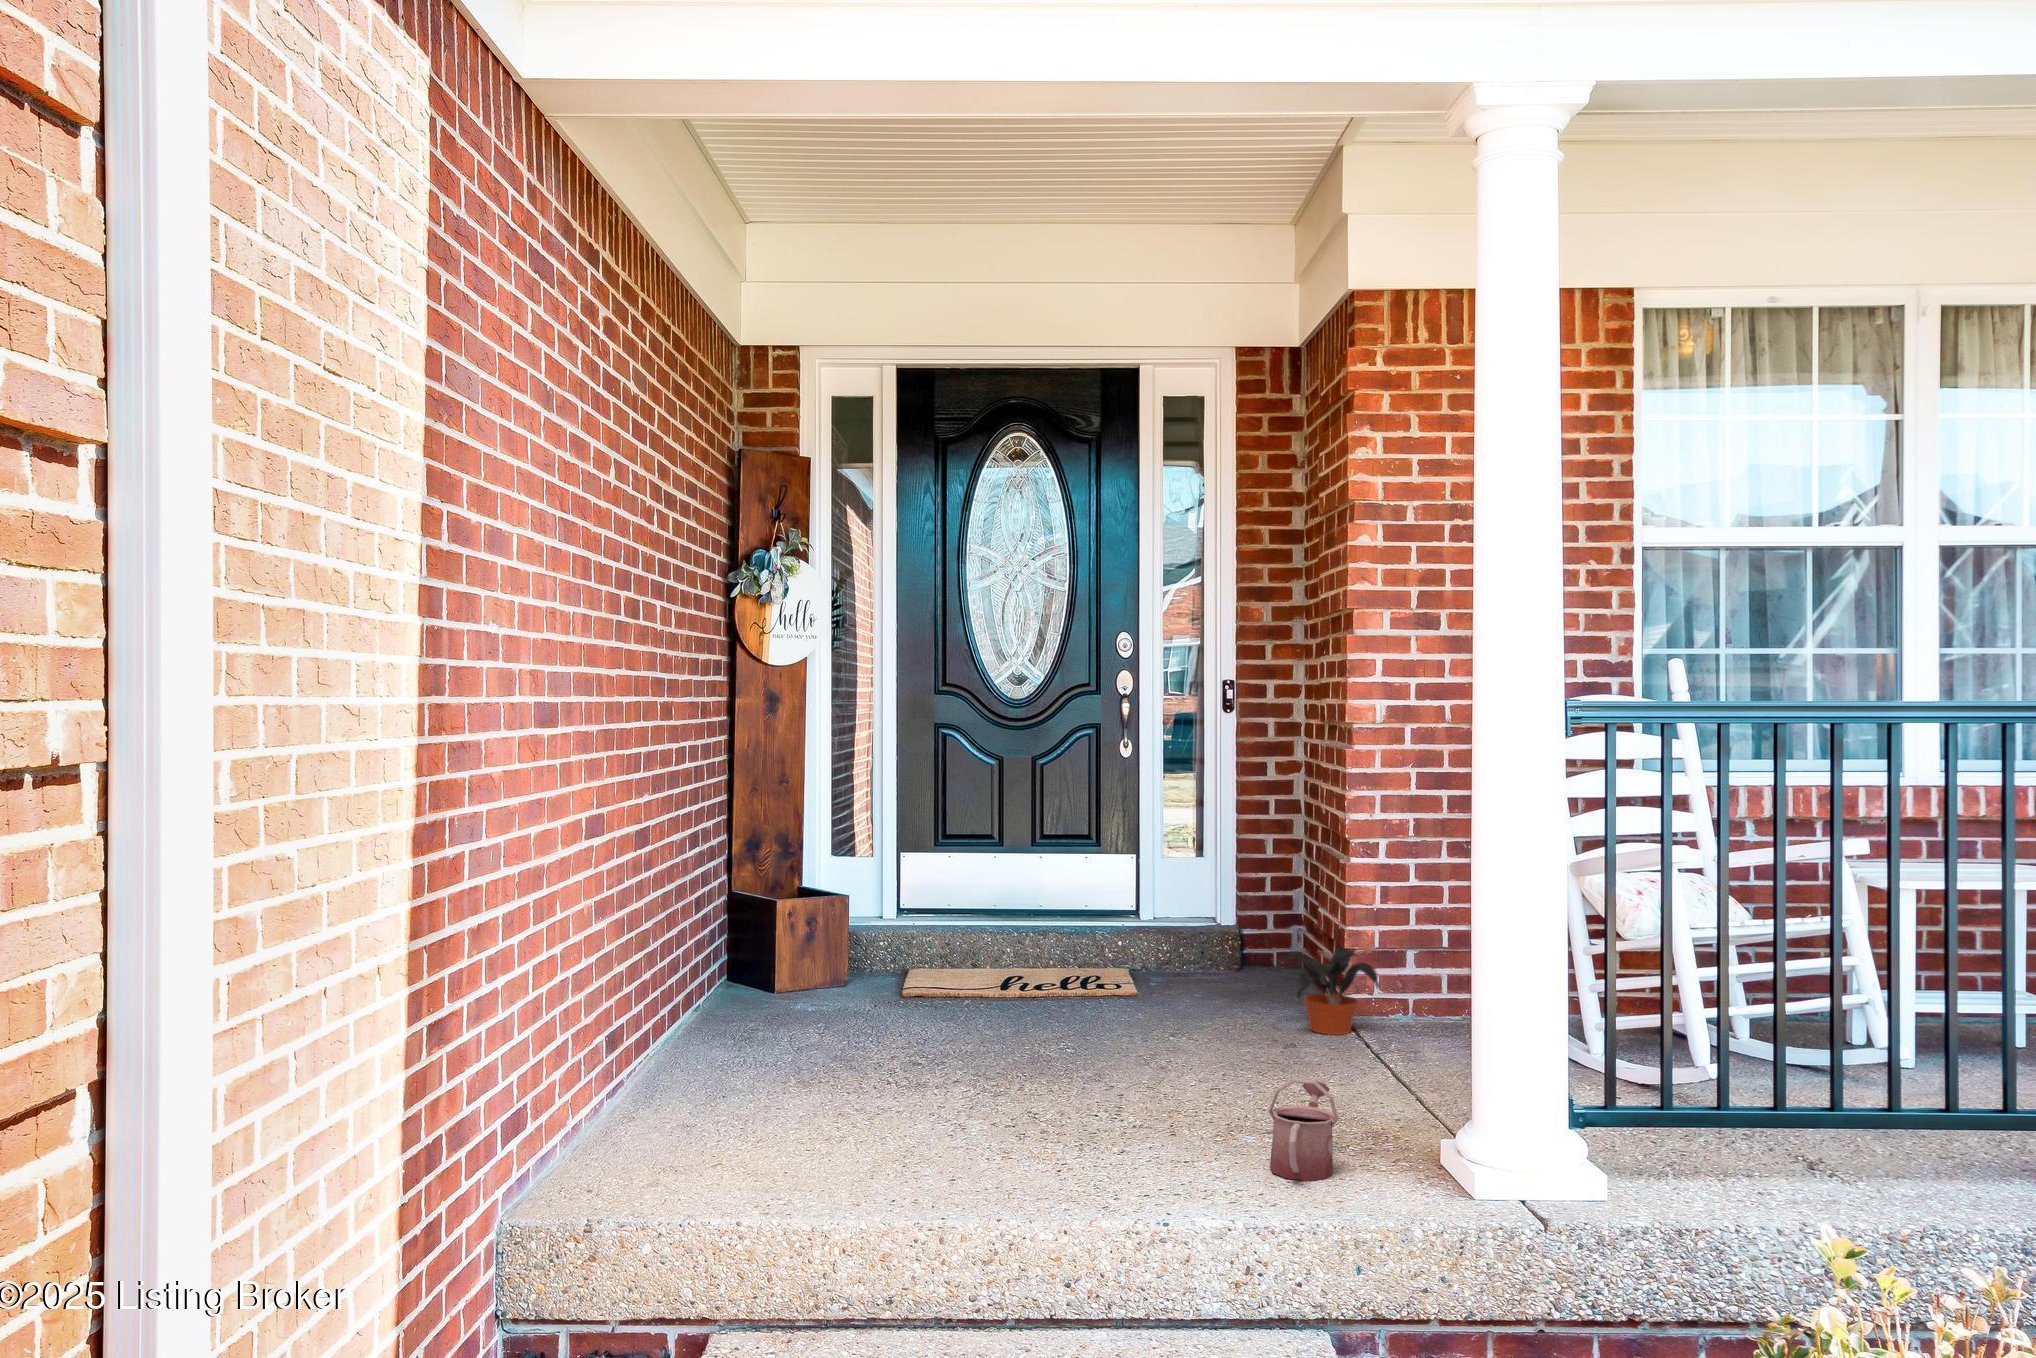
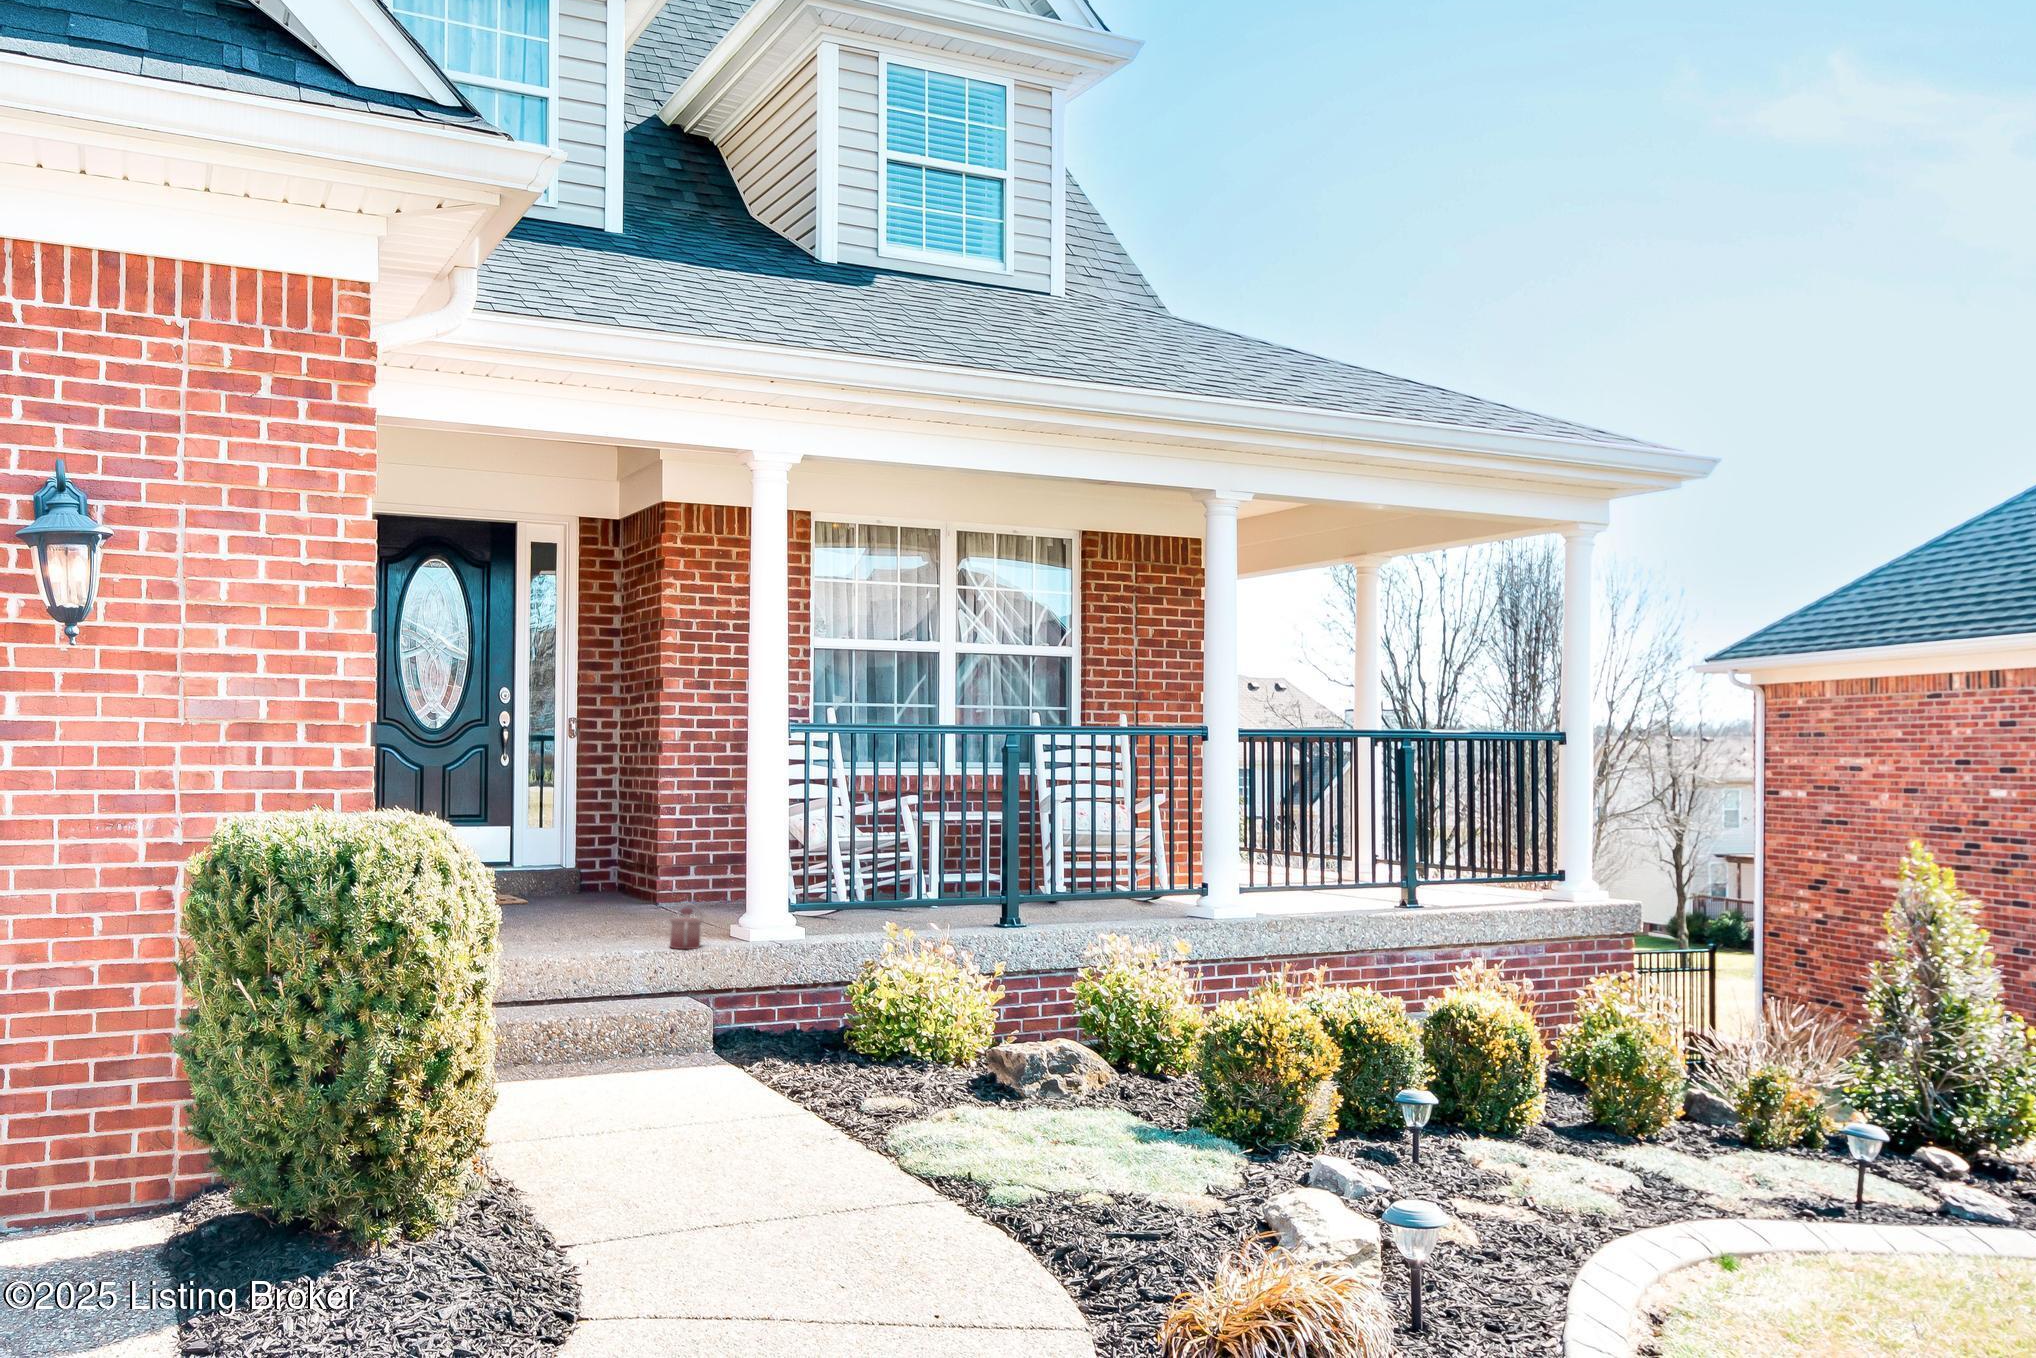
potted plant: present [1277,946,1379,1035] -> none [624,865,684,912]

